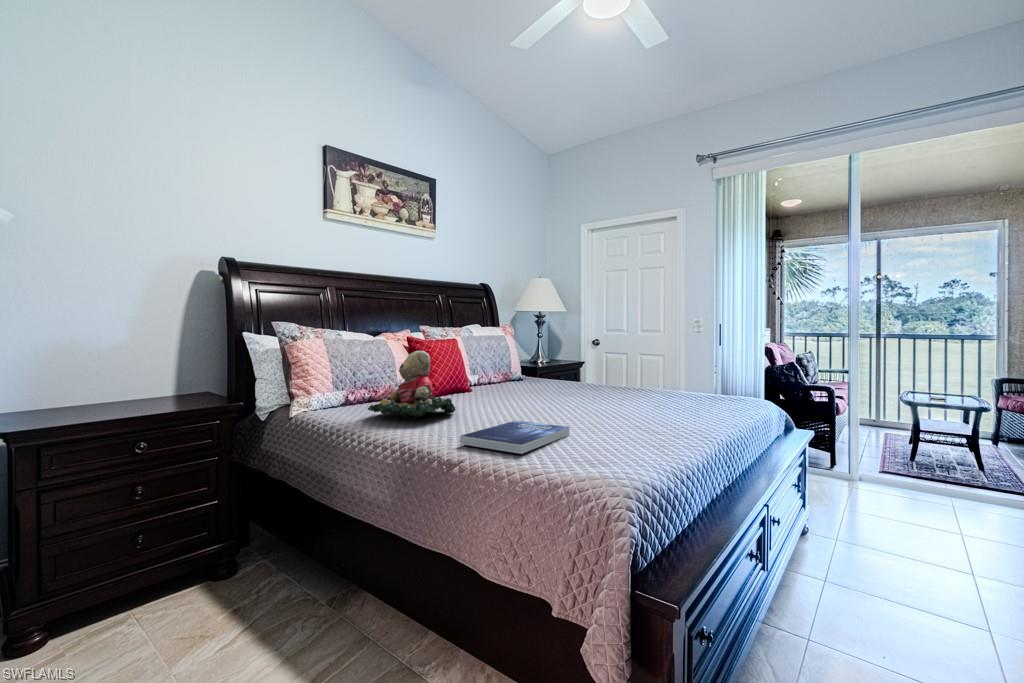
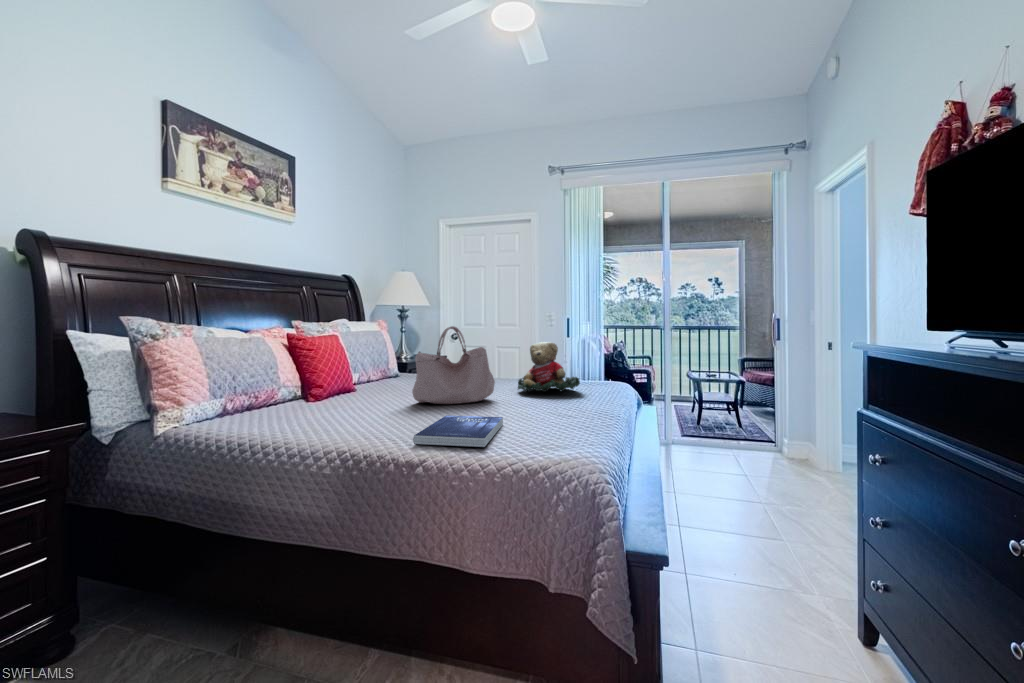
handbag: none [504,330,591,411] -> present [412,326,495,404]
teddy bear: present [368,351,455,417] -> present [518,342,580,392]

